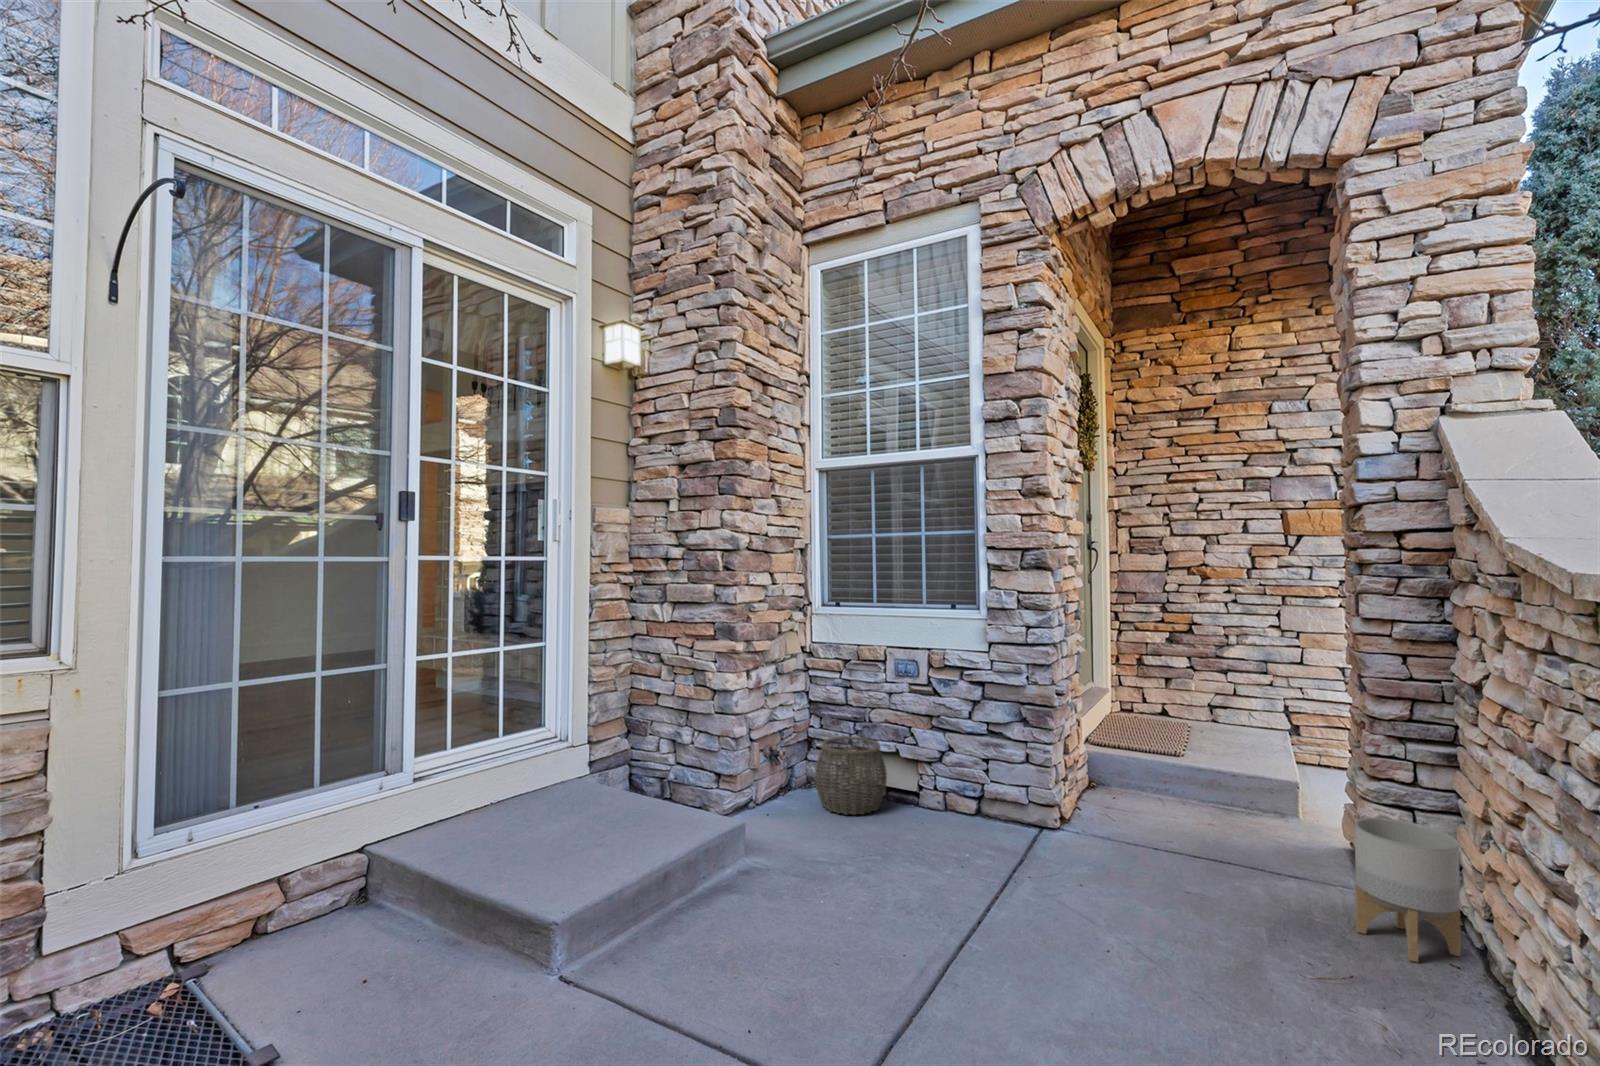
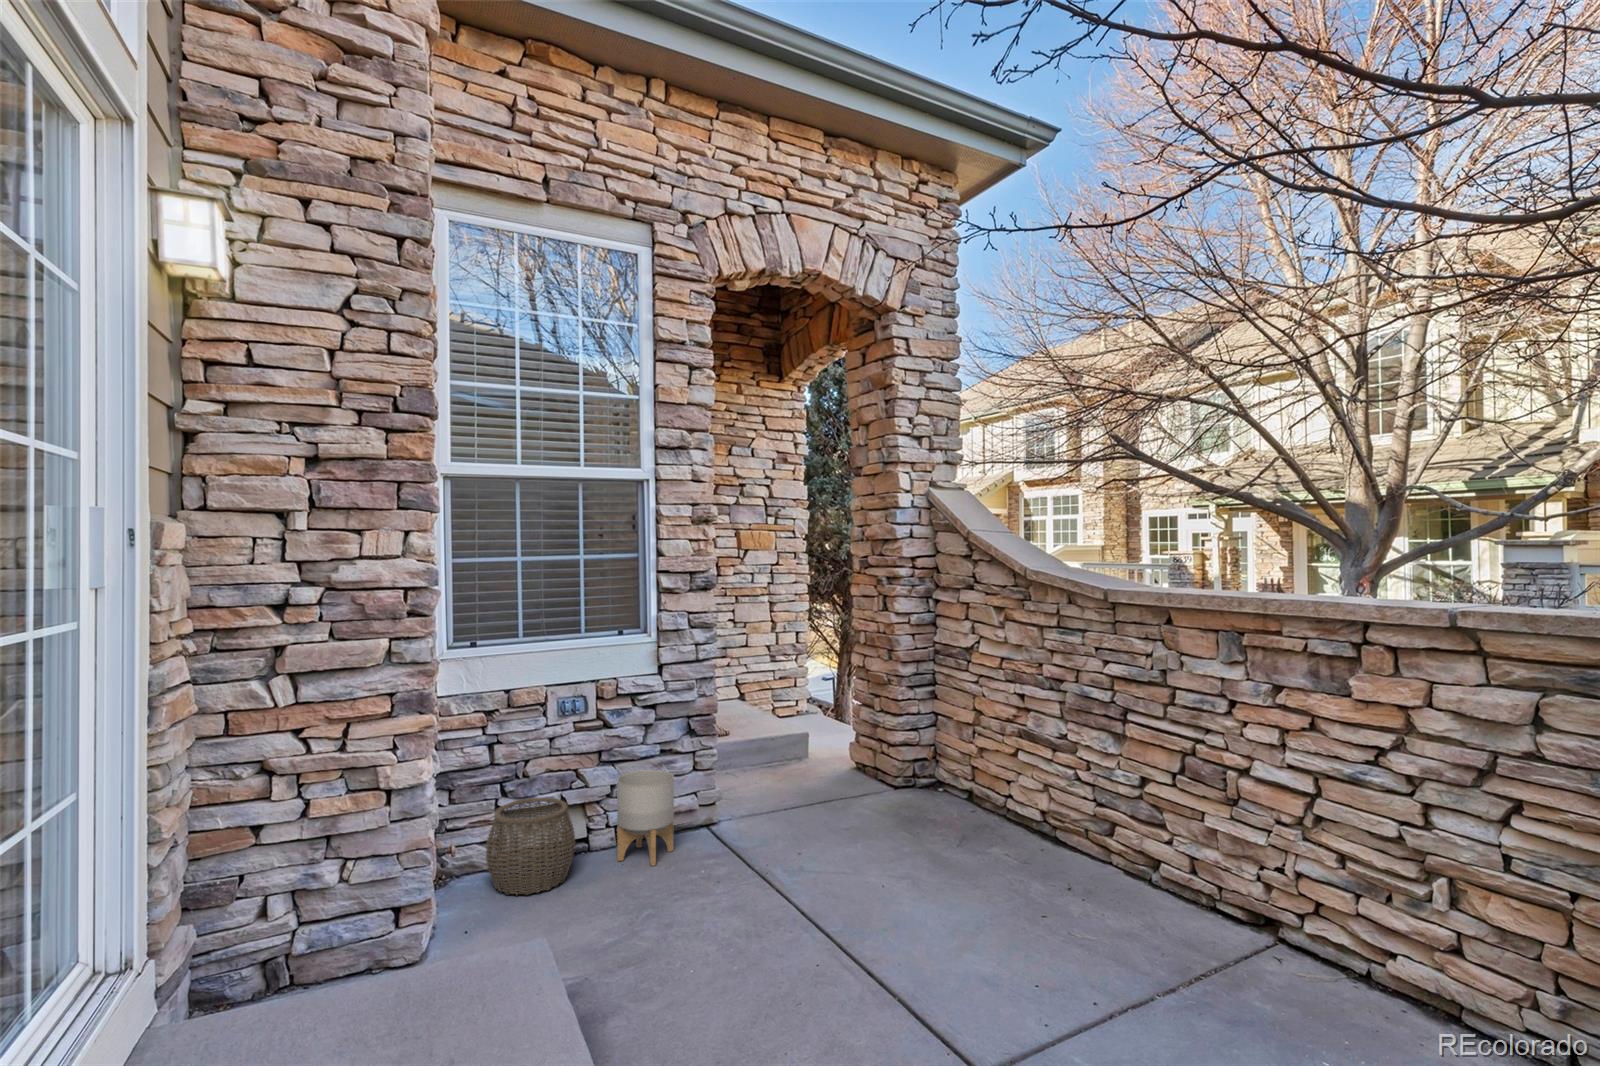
planter: present [1355,818,1461,963] -> present [617,770,674,866]

